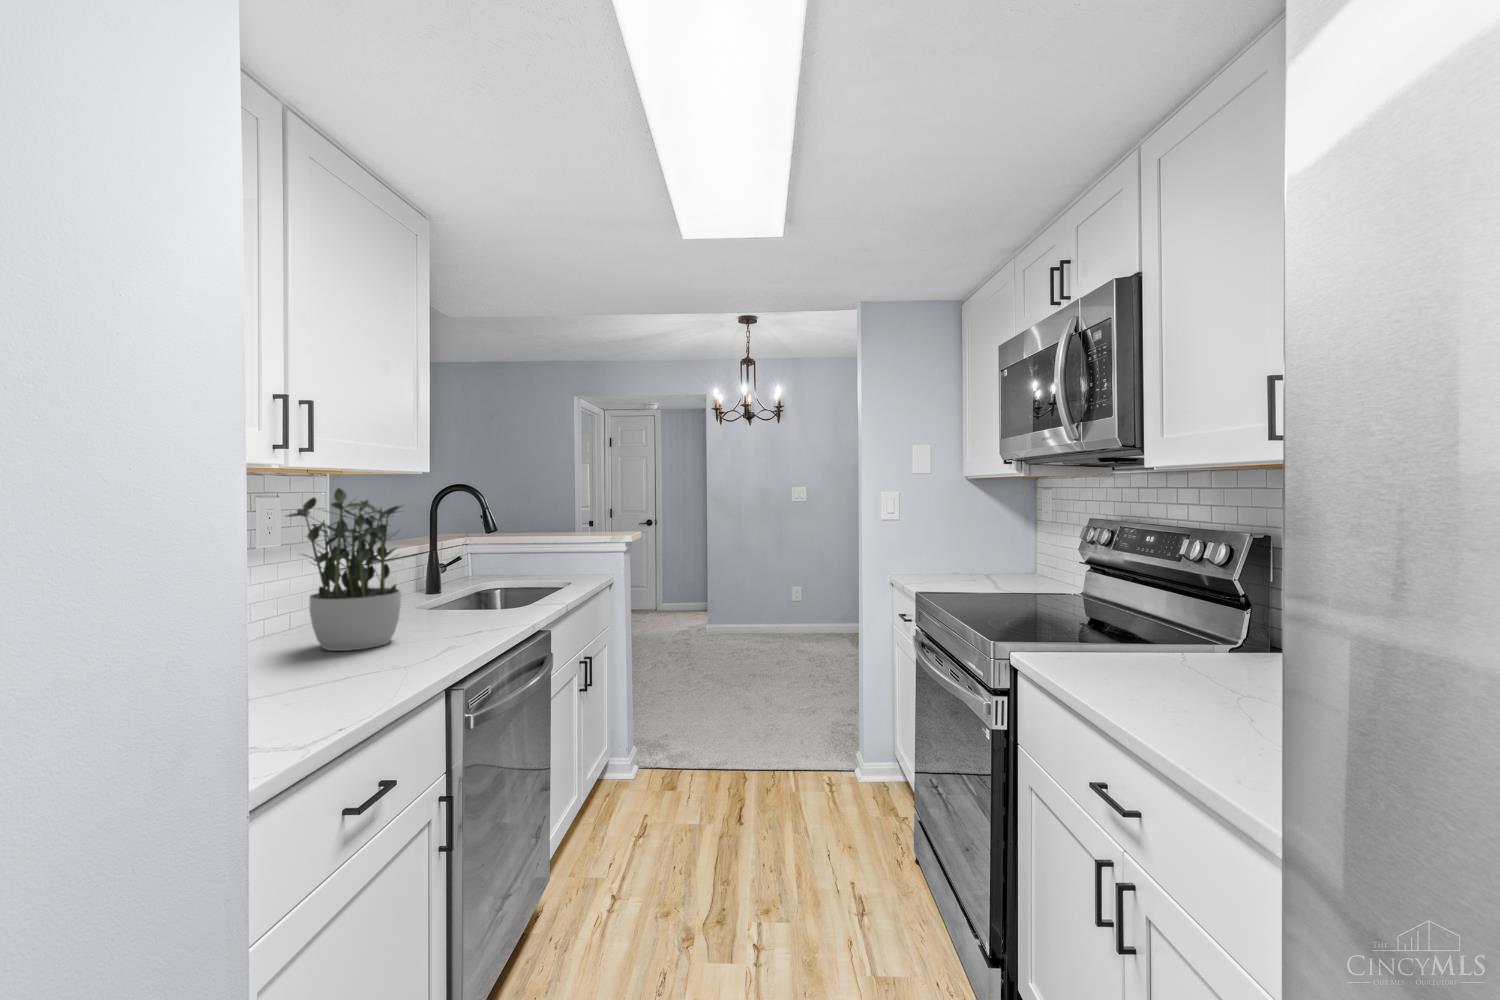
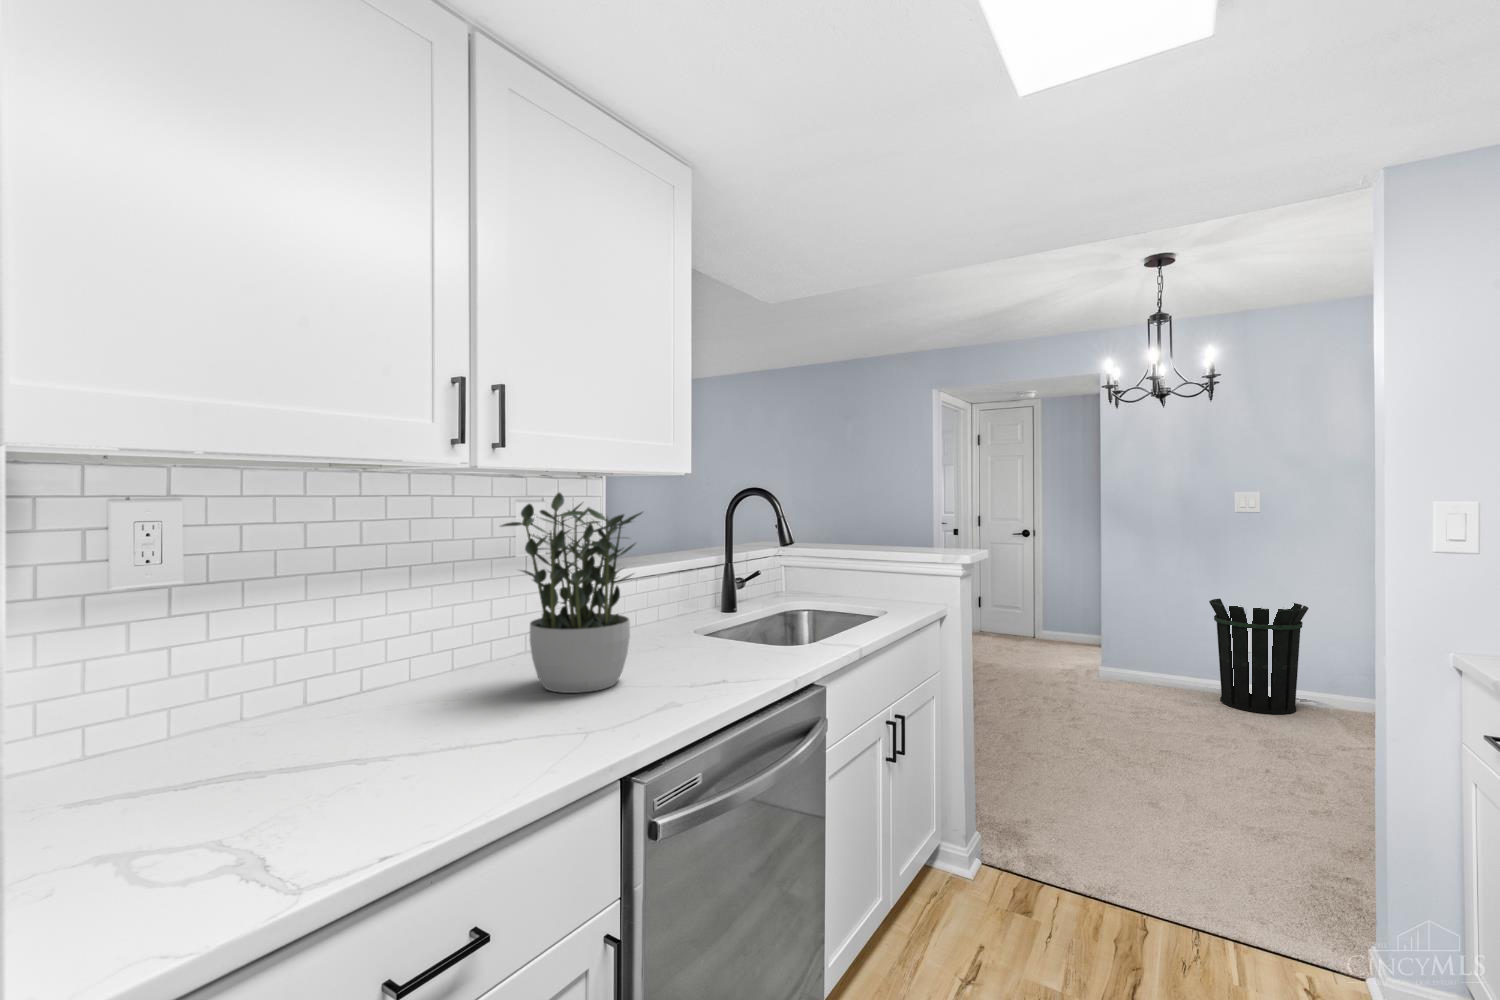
waste bin: none [779,564,837,643] -> present [1209,599,1309,714]

